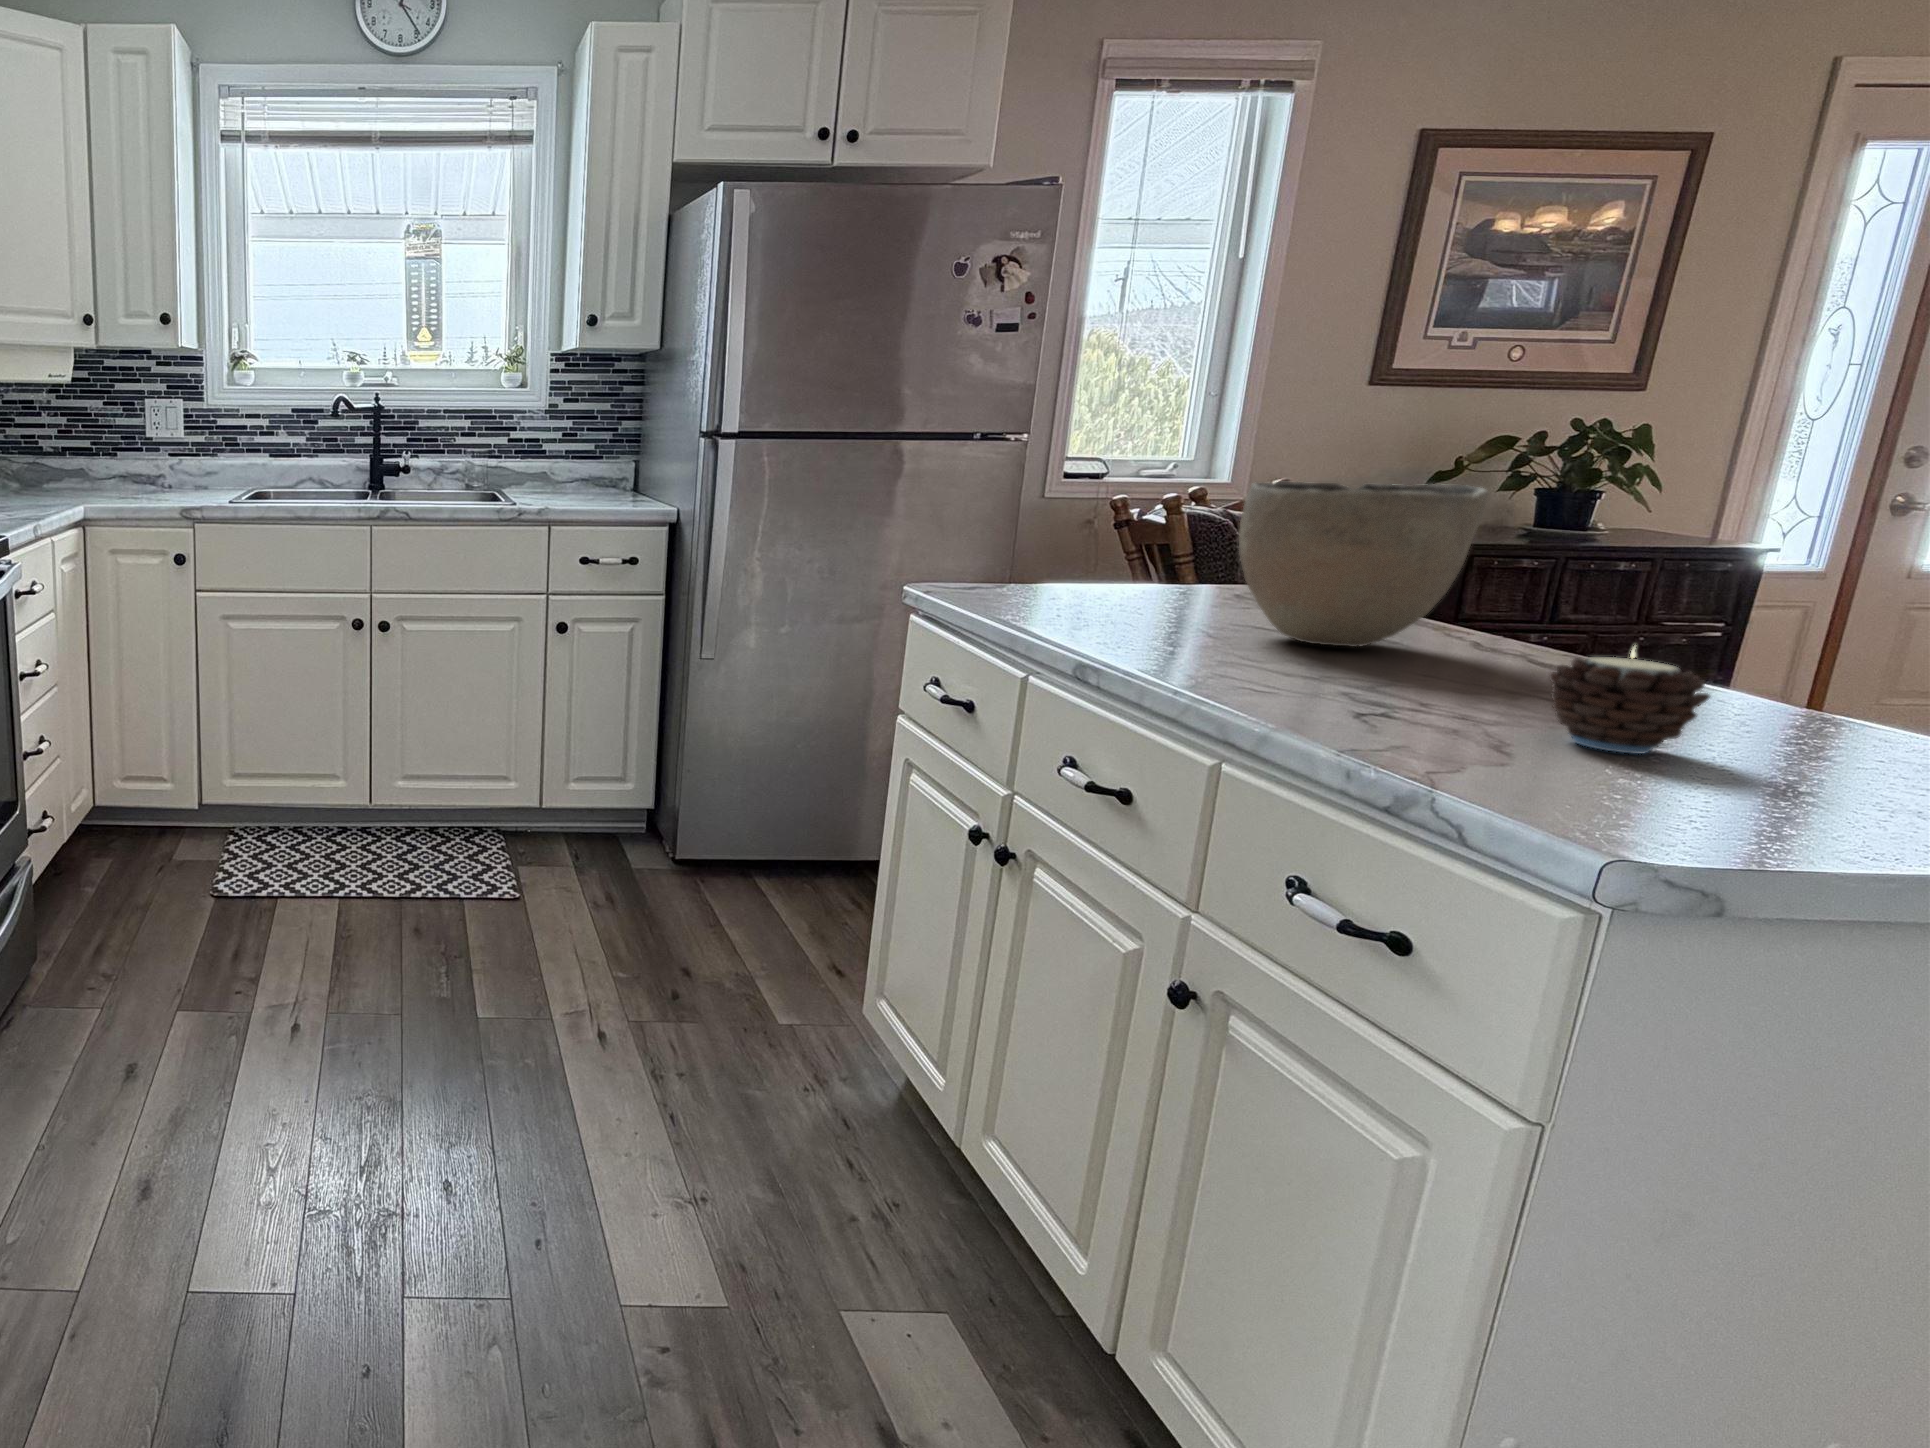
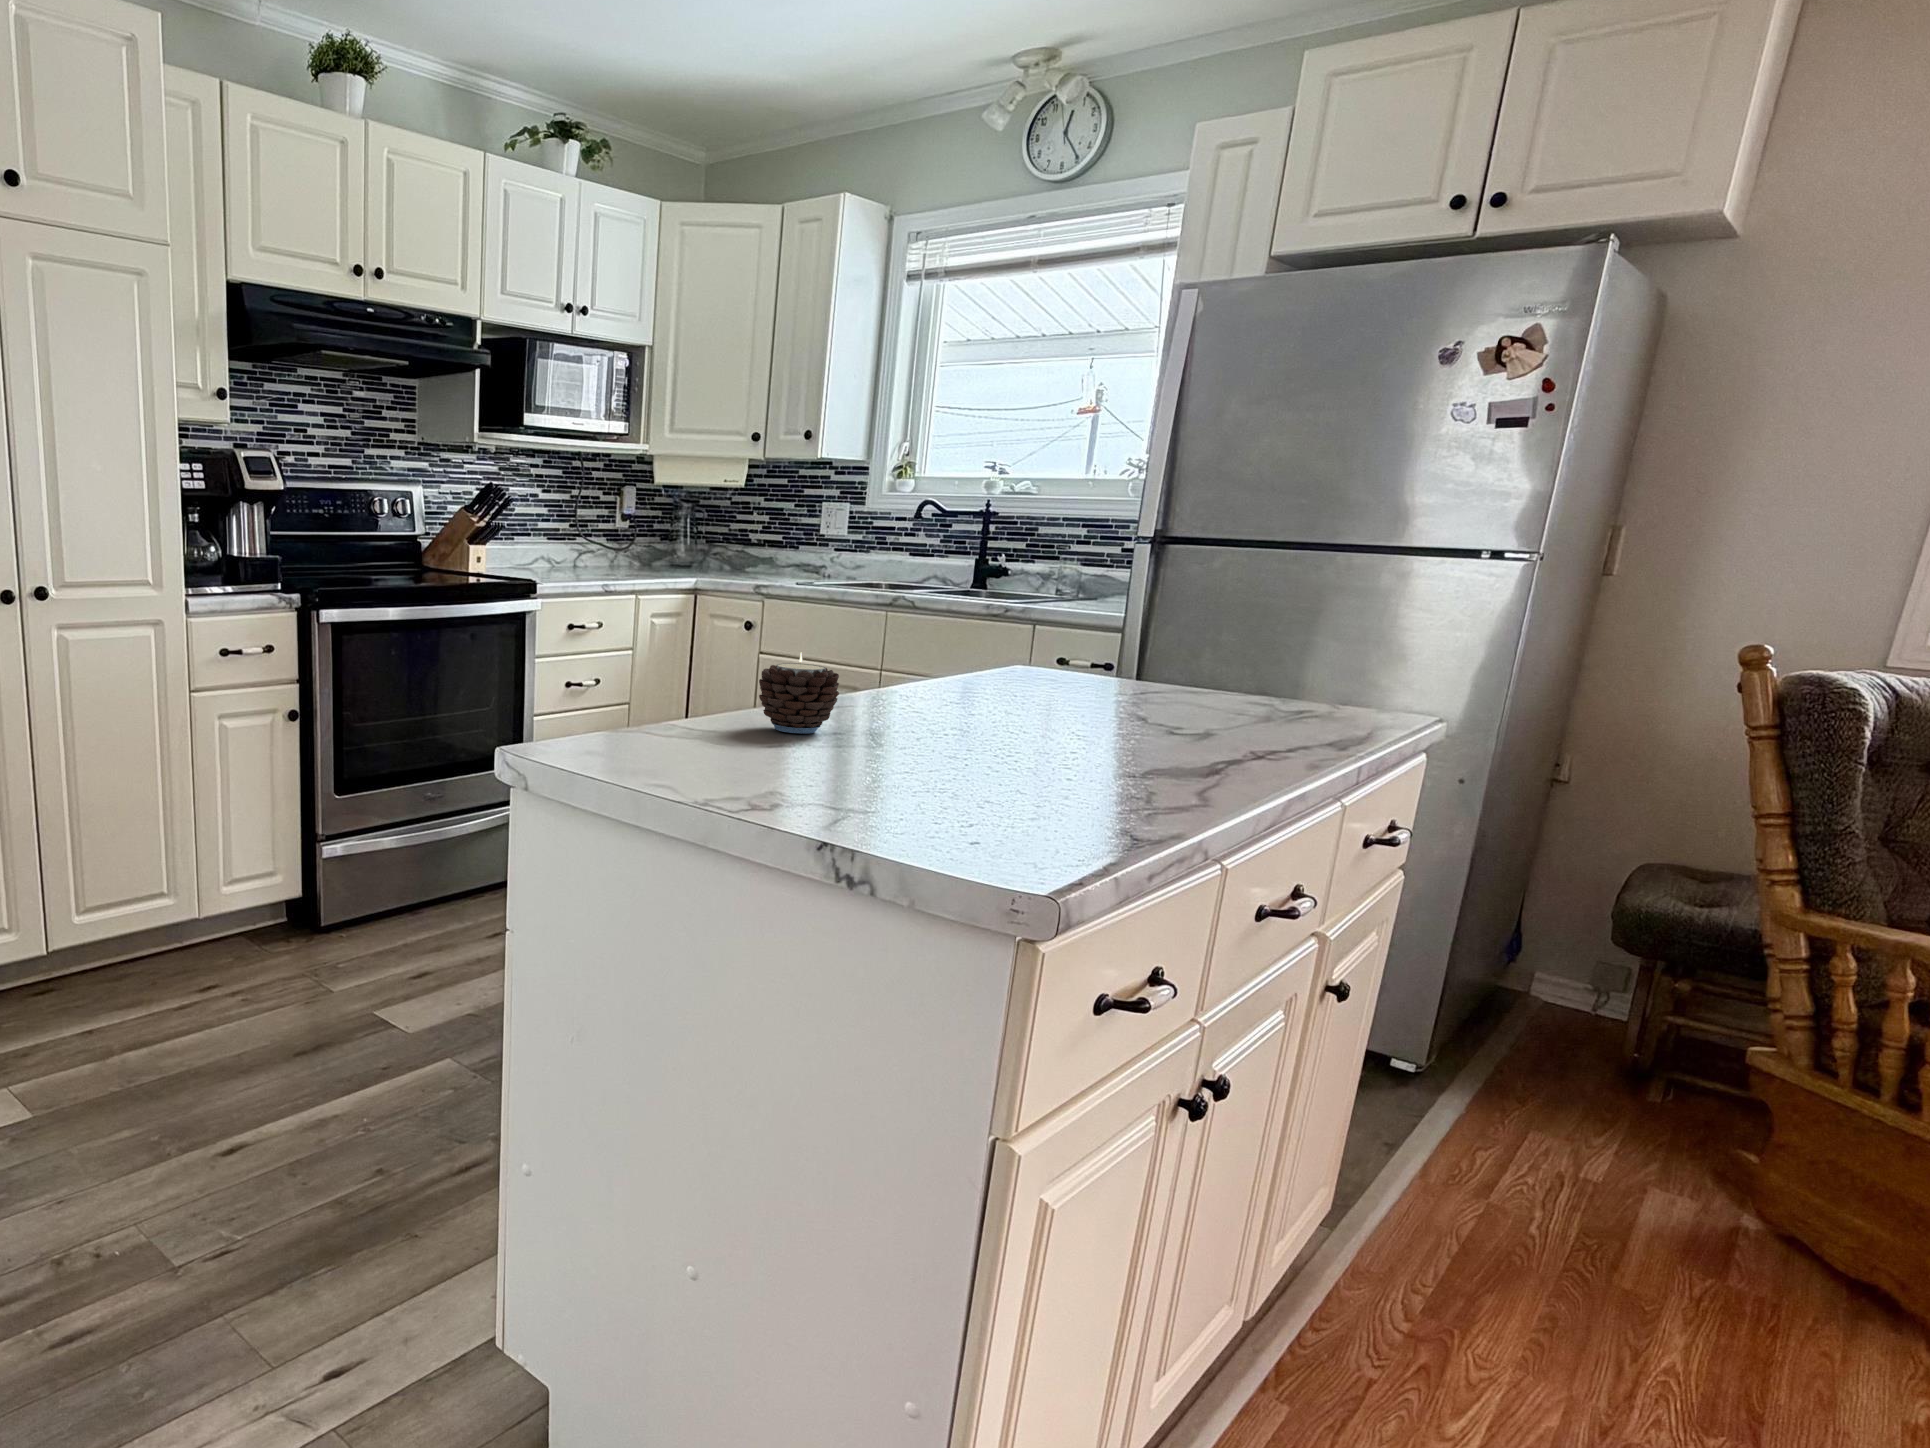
bowl: present [1239,482,1488,647] -> none [961,557,1142,706]

